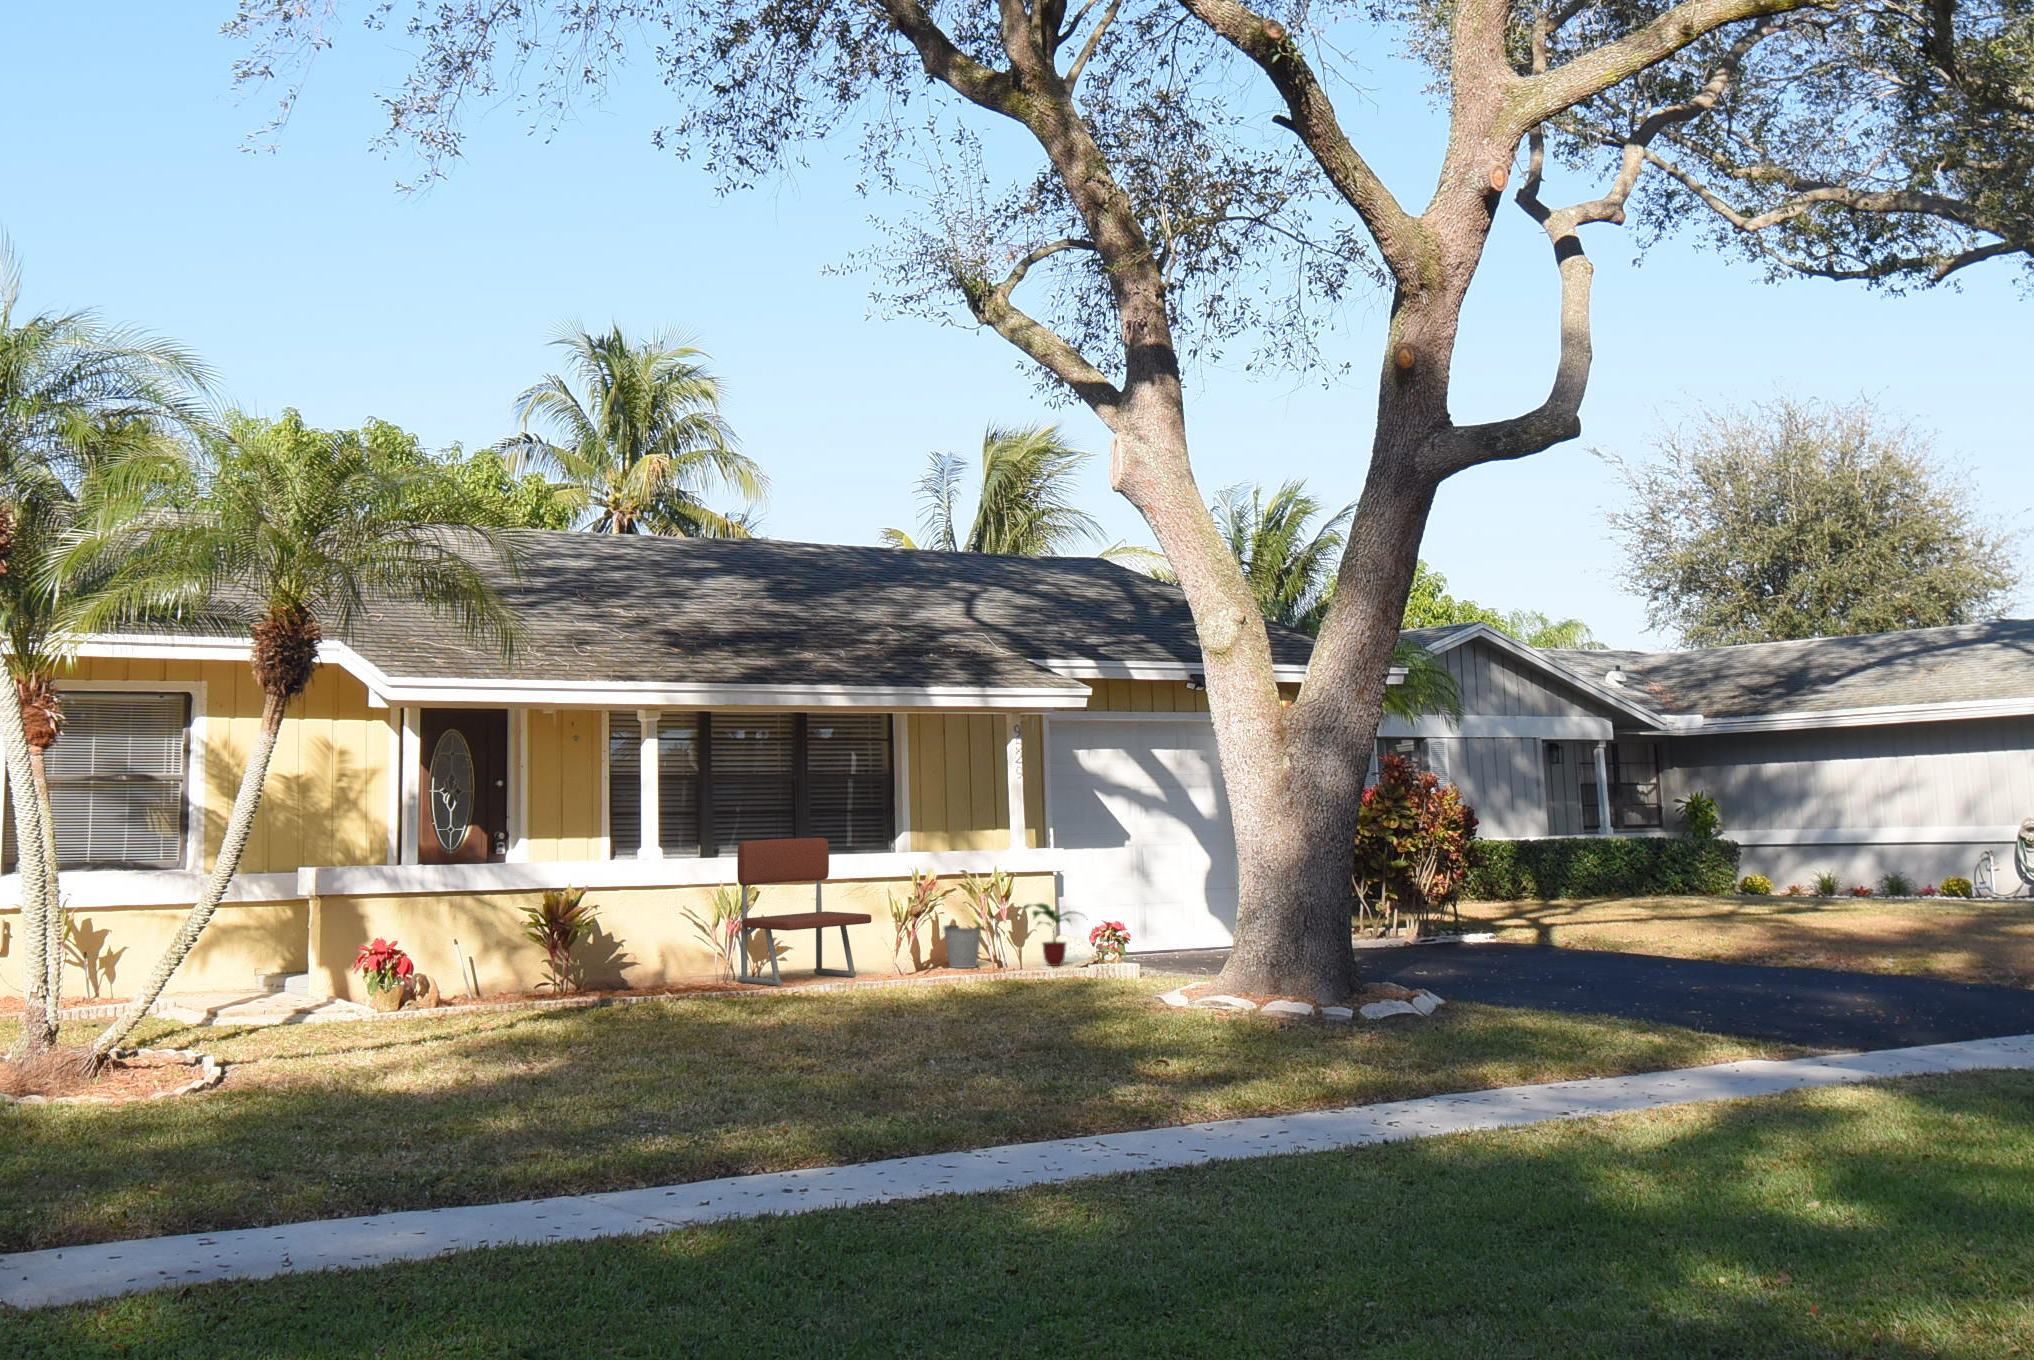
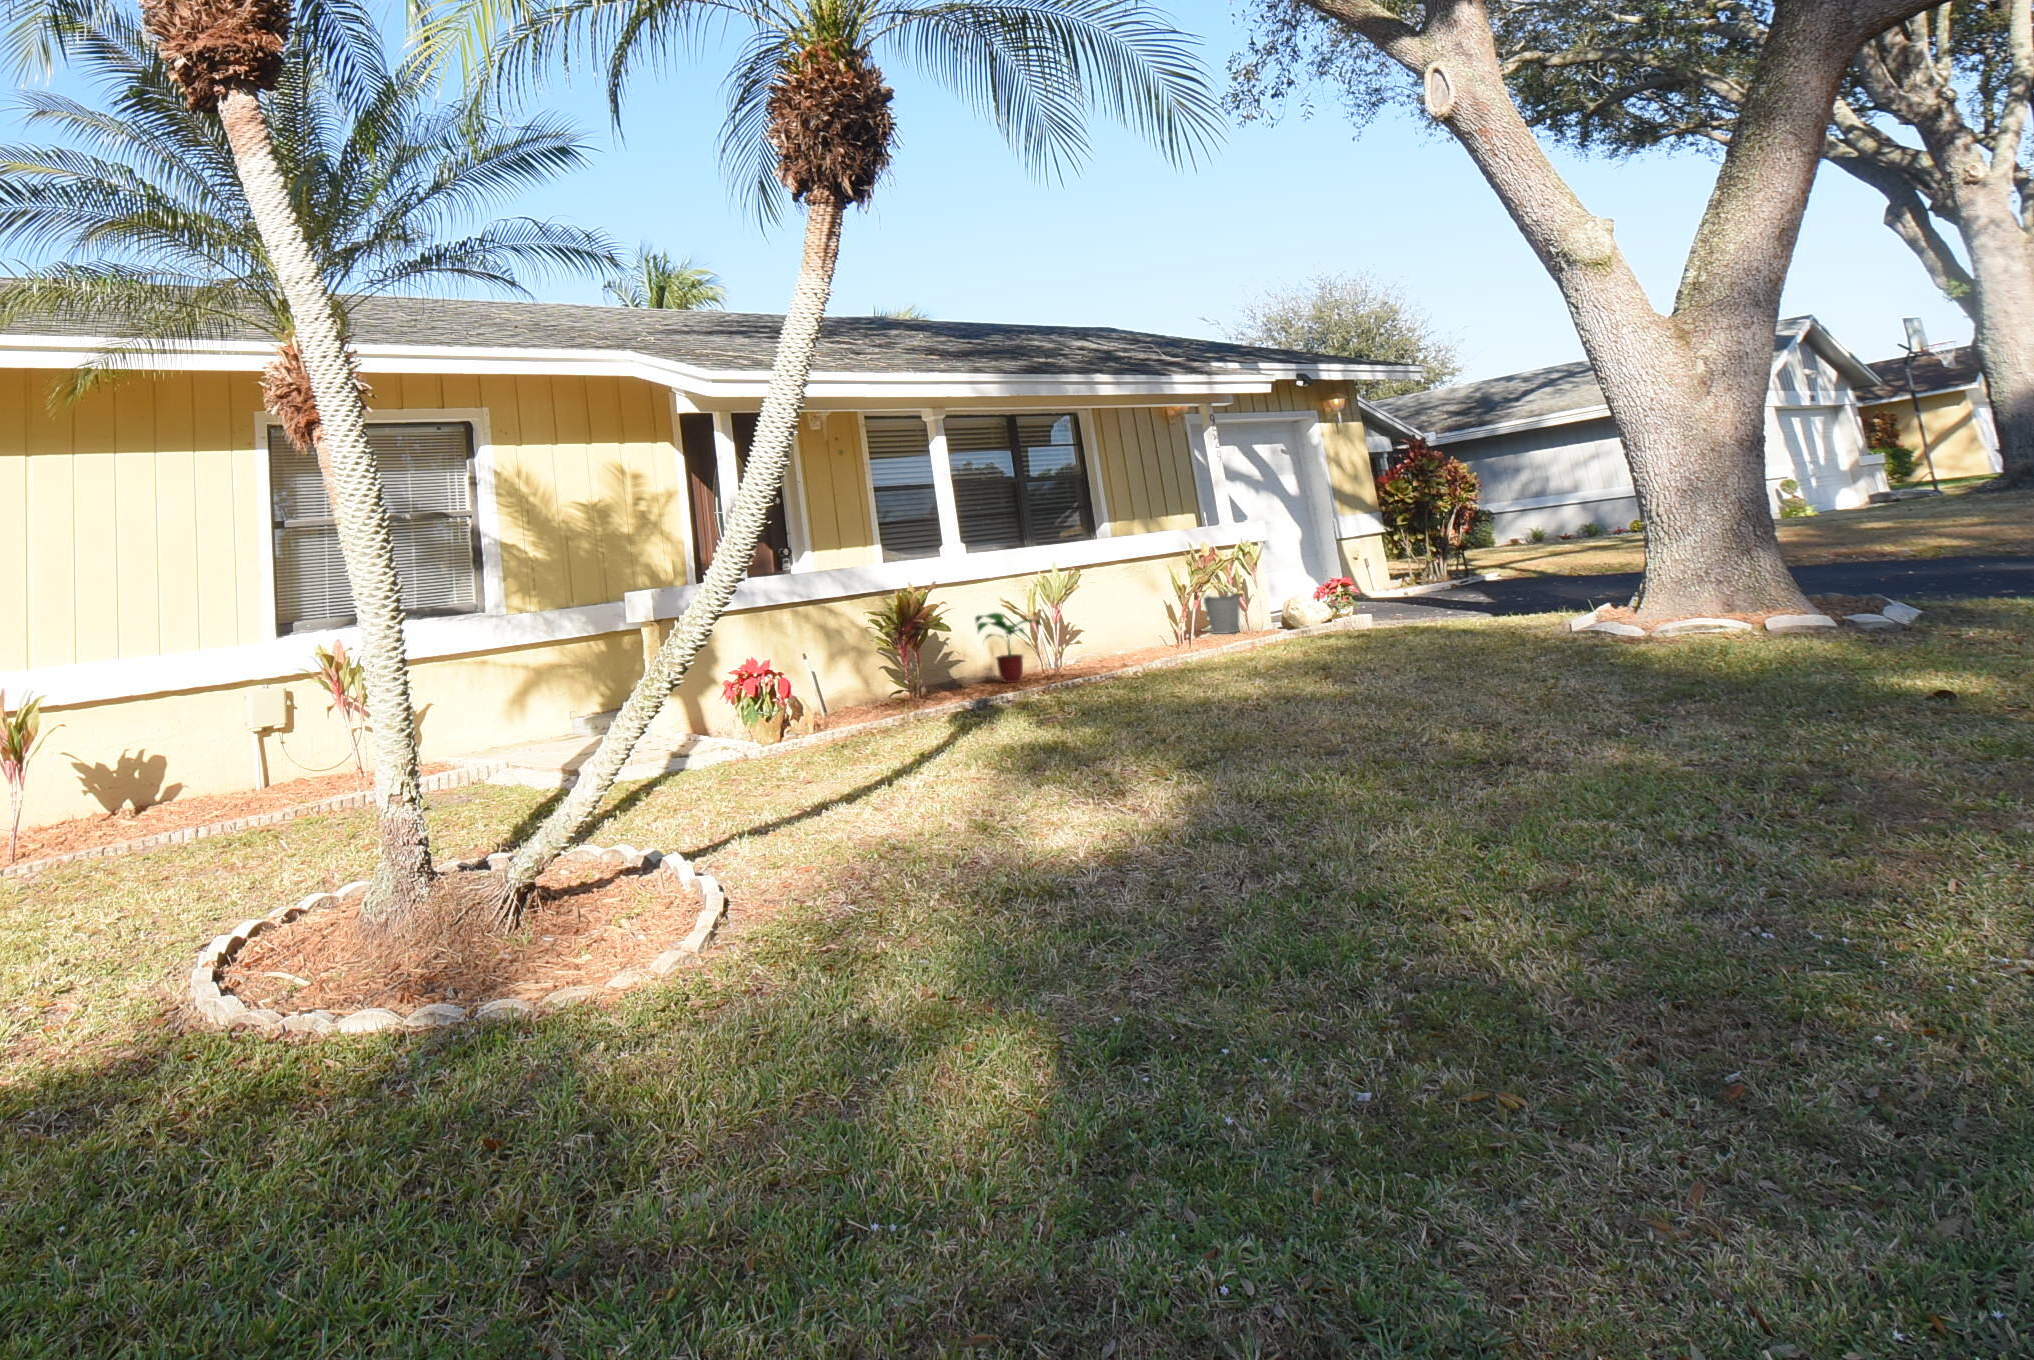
bench: present [737,838,872,986] -> none [1050,522,1173,669]
potted plant: present [1022,903,1073,966] -> present [975,613,1039,683]

